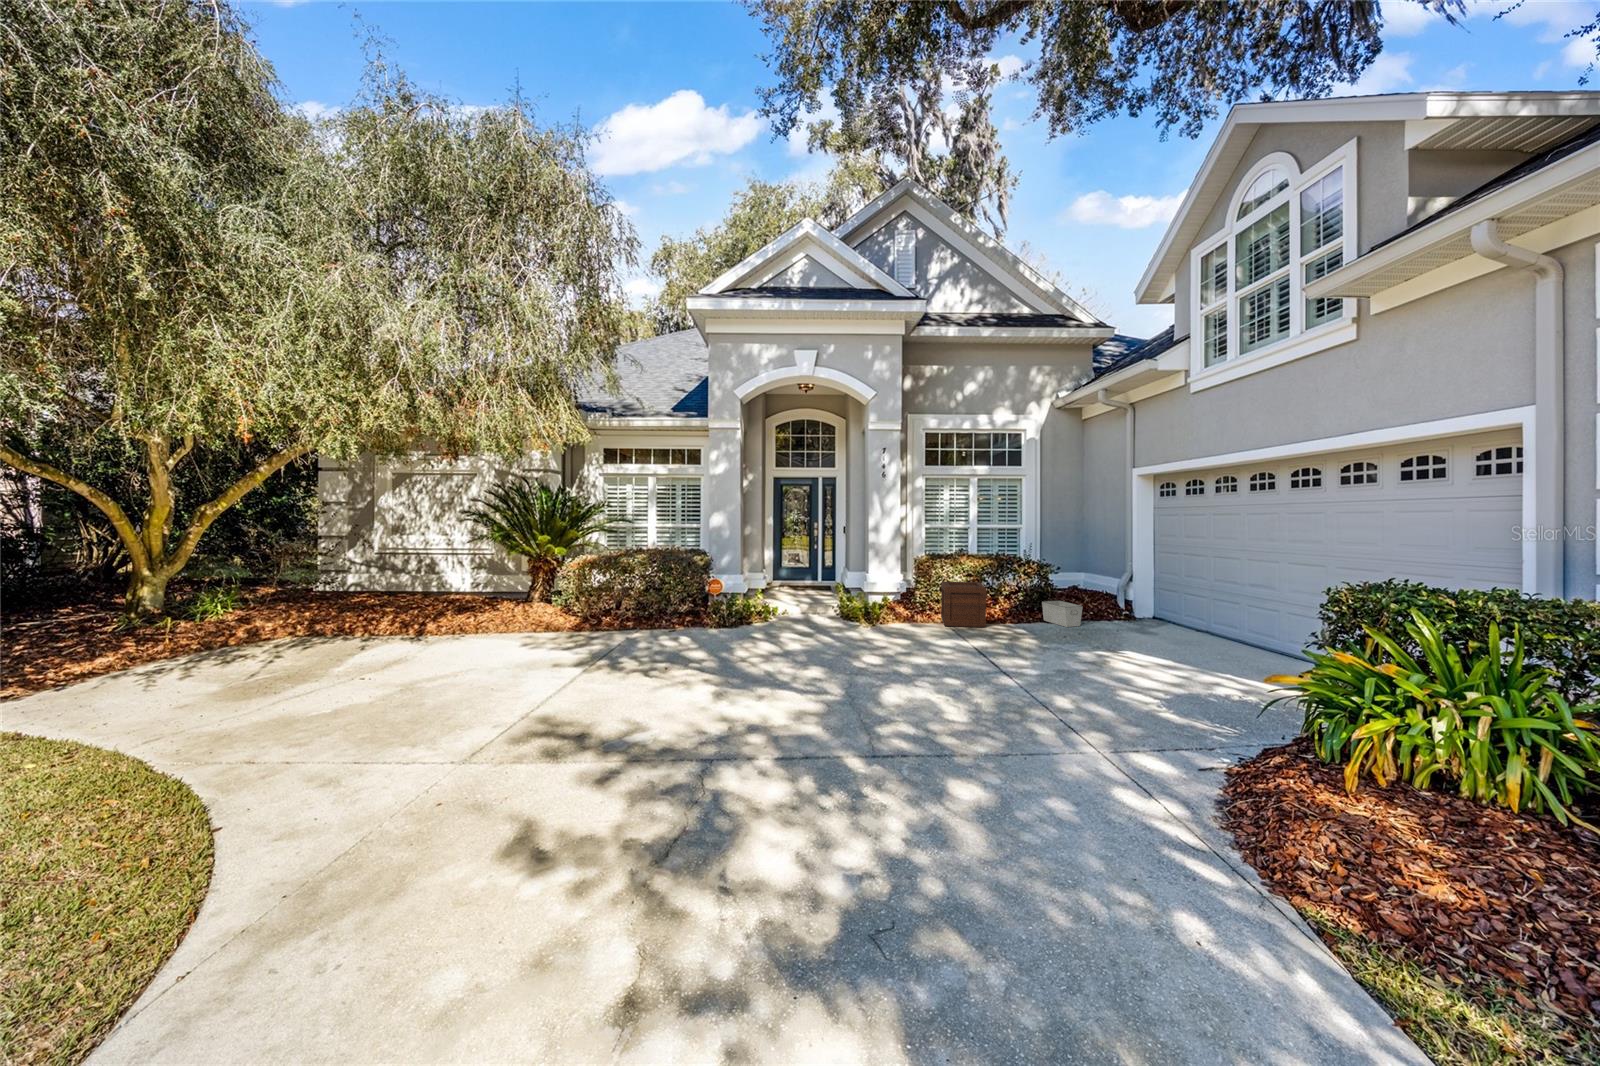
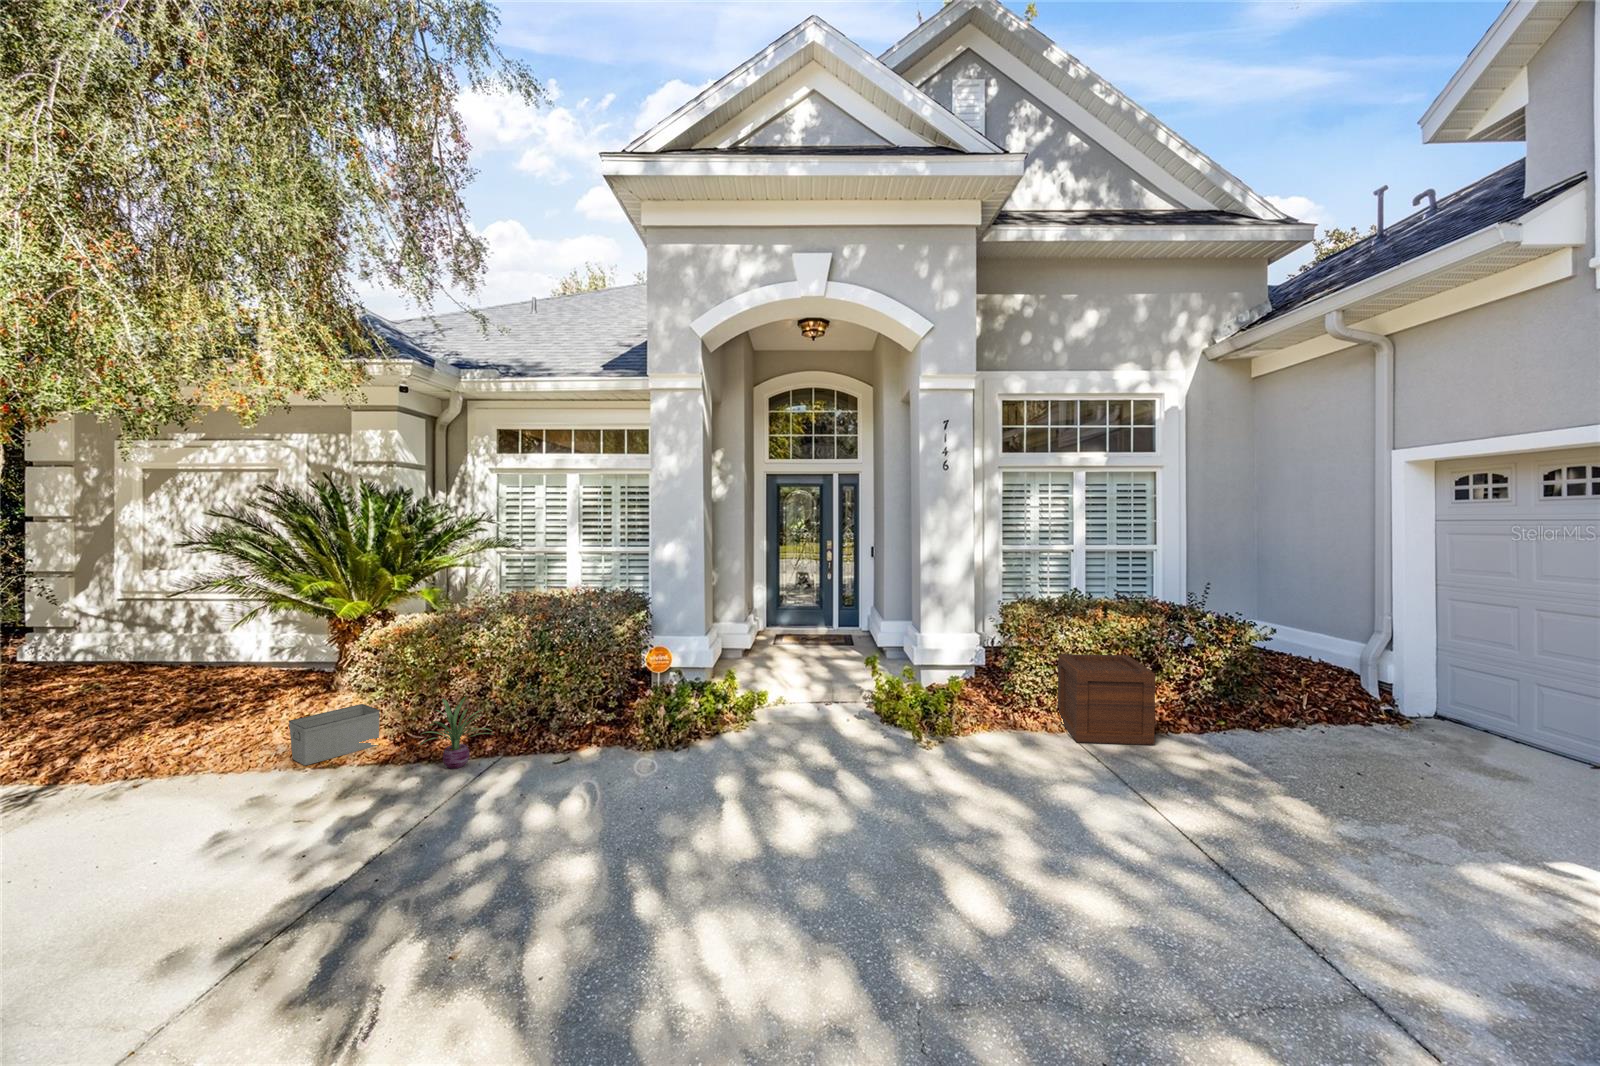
decorative plant: none [593,597,633,633] -> present [419,697,491,769]
storage bin: present [1042,600,1083,627] -> present [289,704,380,765]

